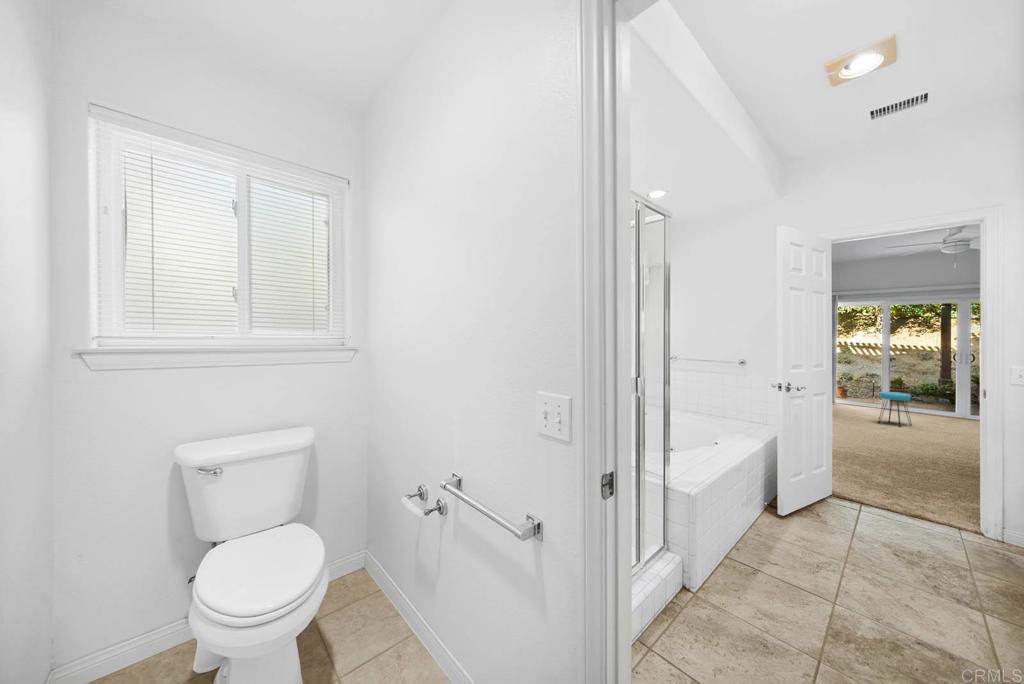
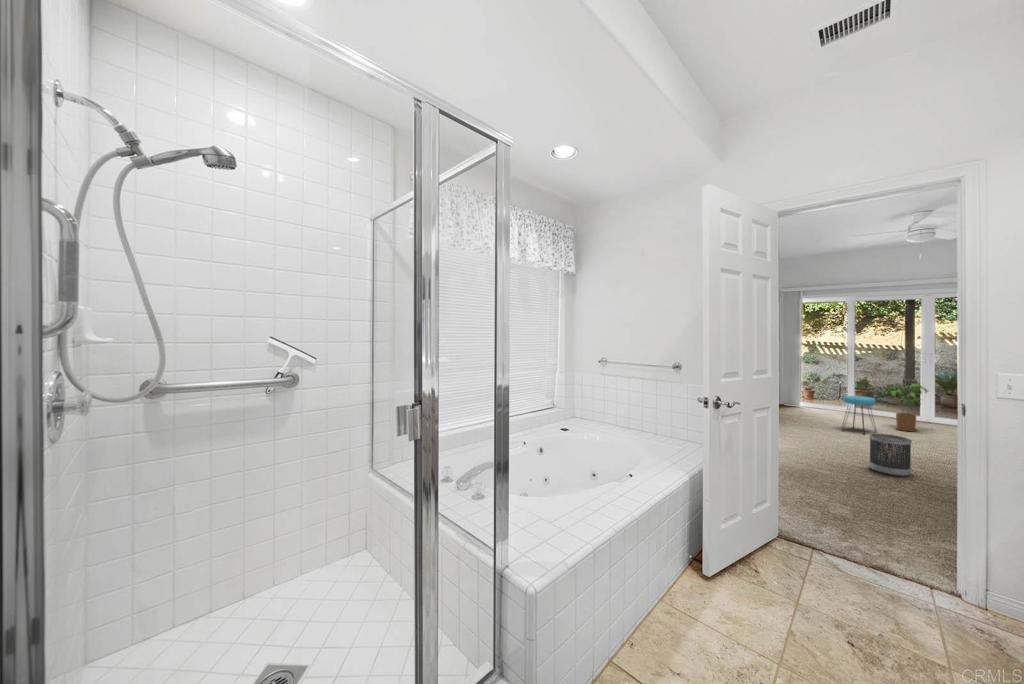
house plant: none [925,381,964,425] -> present [891,384,928,432]
wastebasket: none [906,422,945,459] -> present [869,434,912,476]

